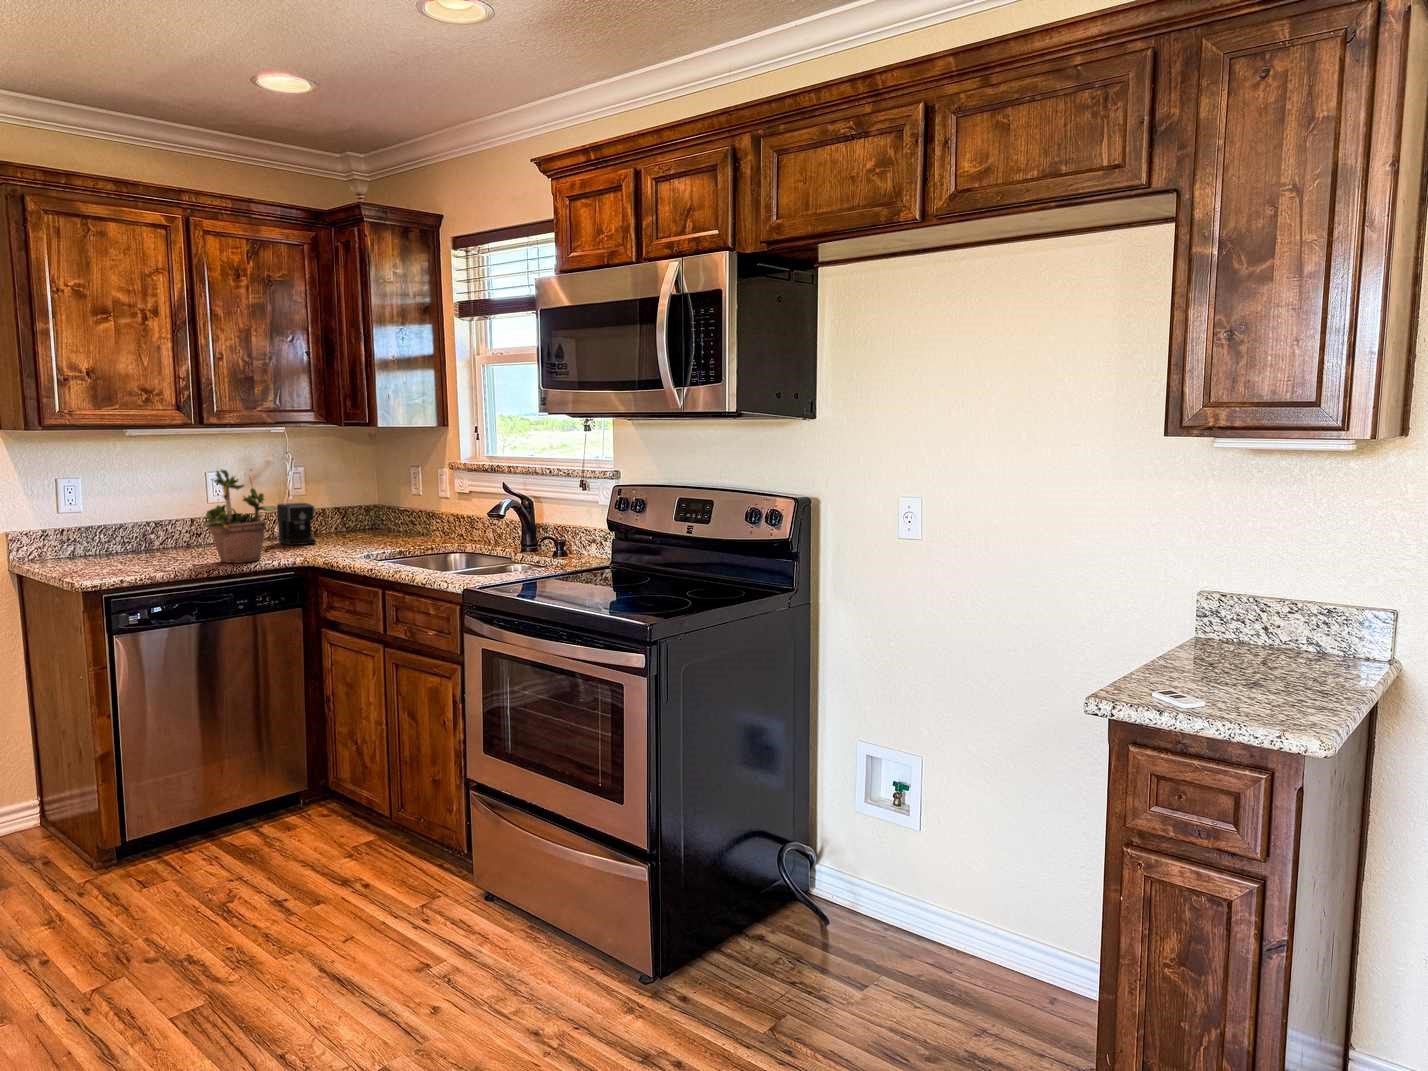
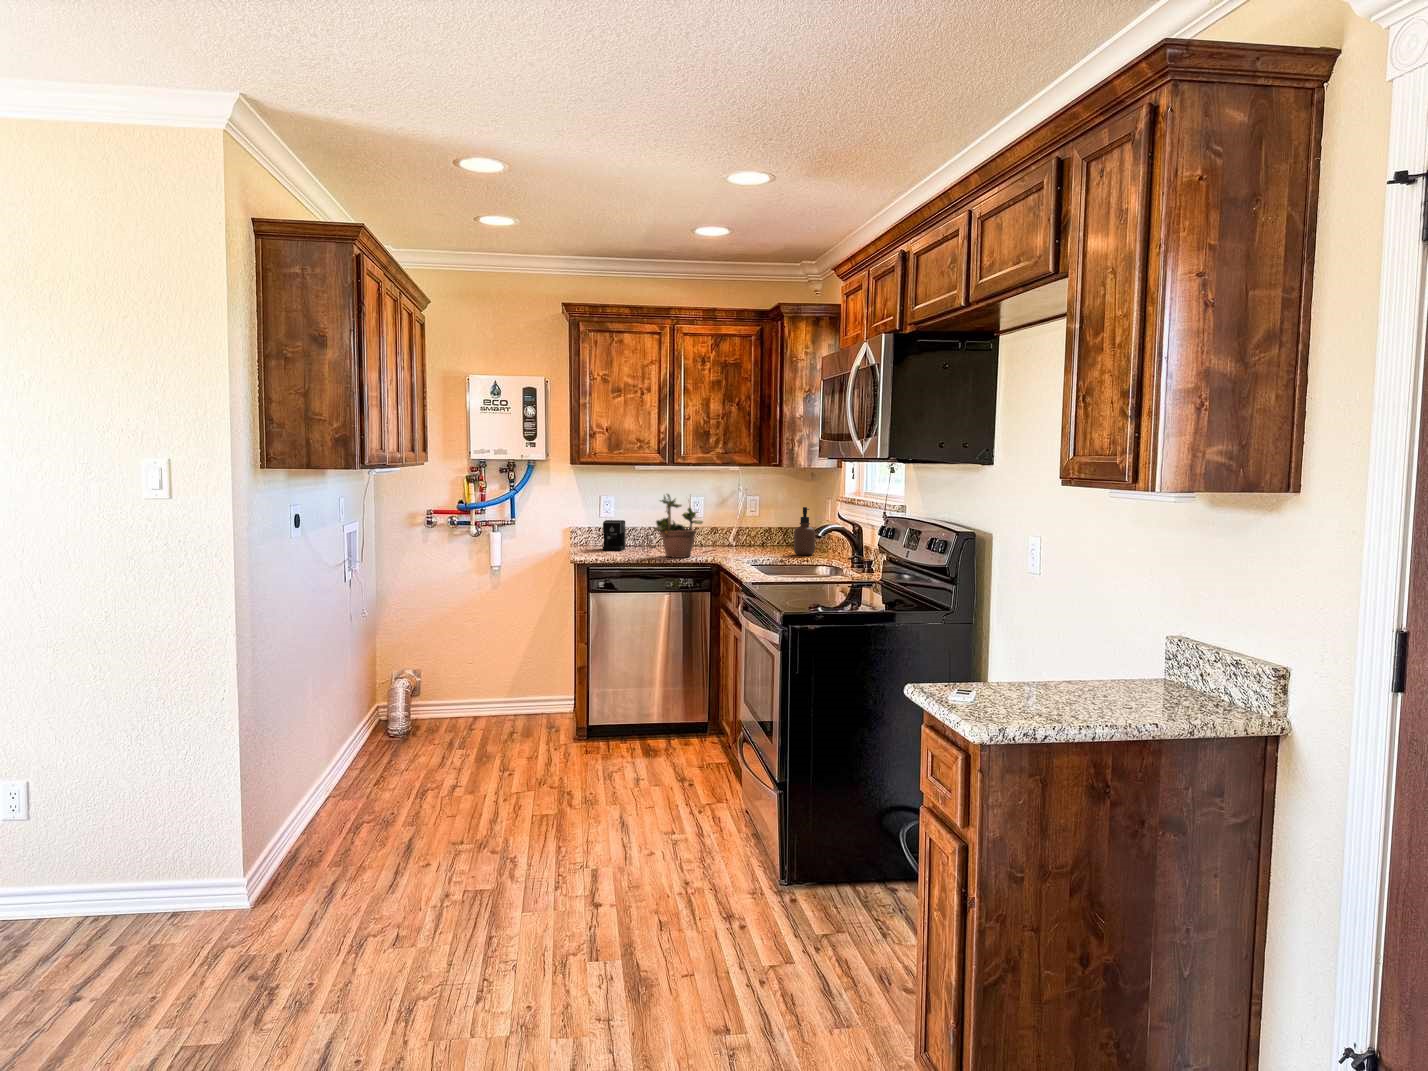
soap dispenser: none [386,479,415,541] -> present [794,507,815,555]
coffee maker: present [277,503,346,545] -> present [603,520,656,551]

